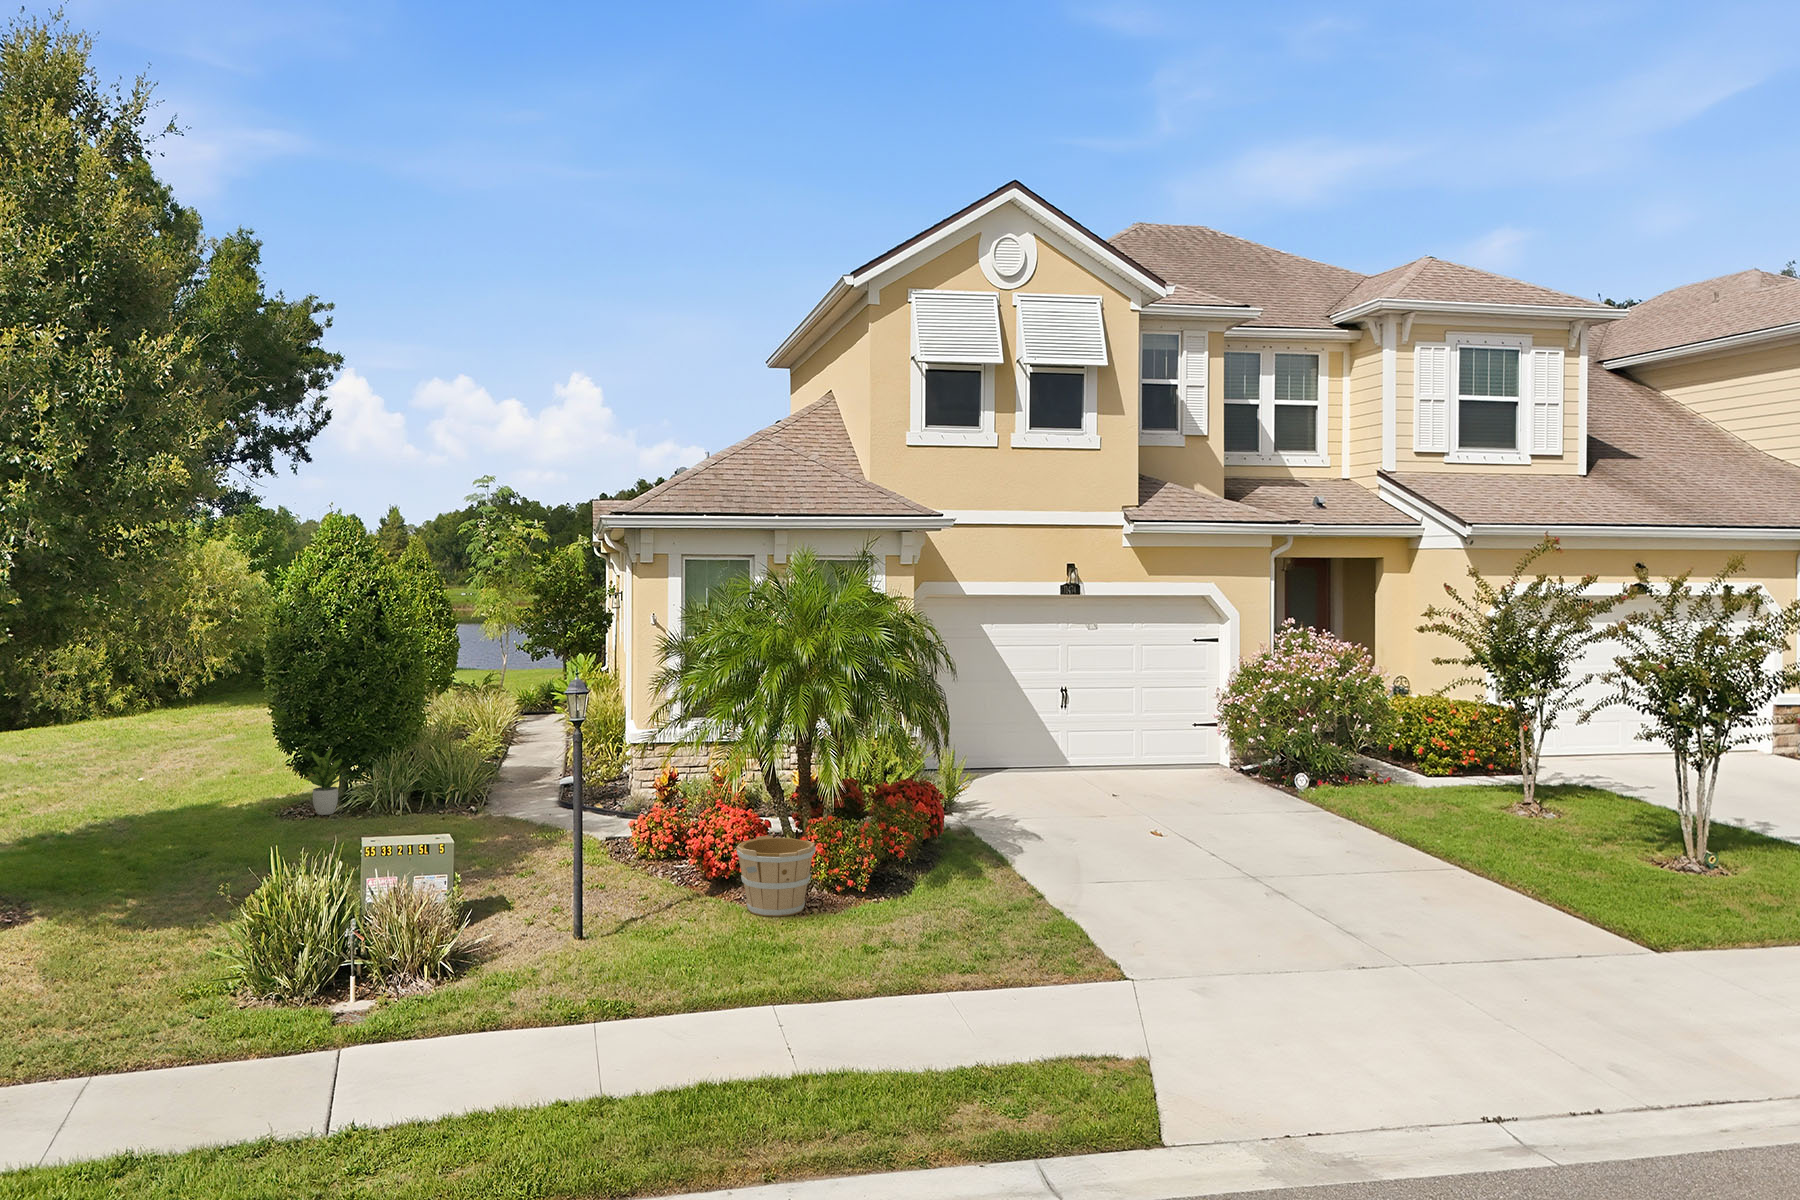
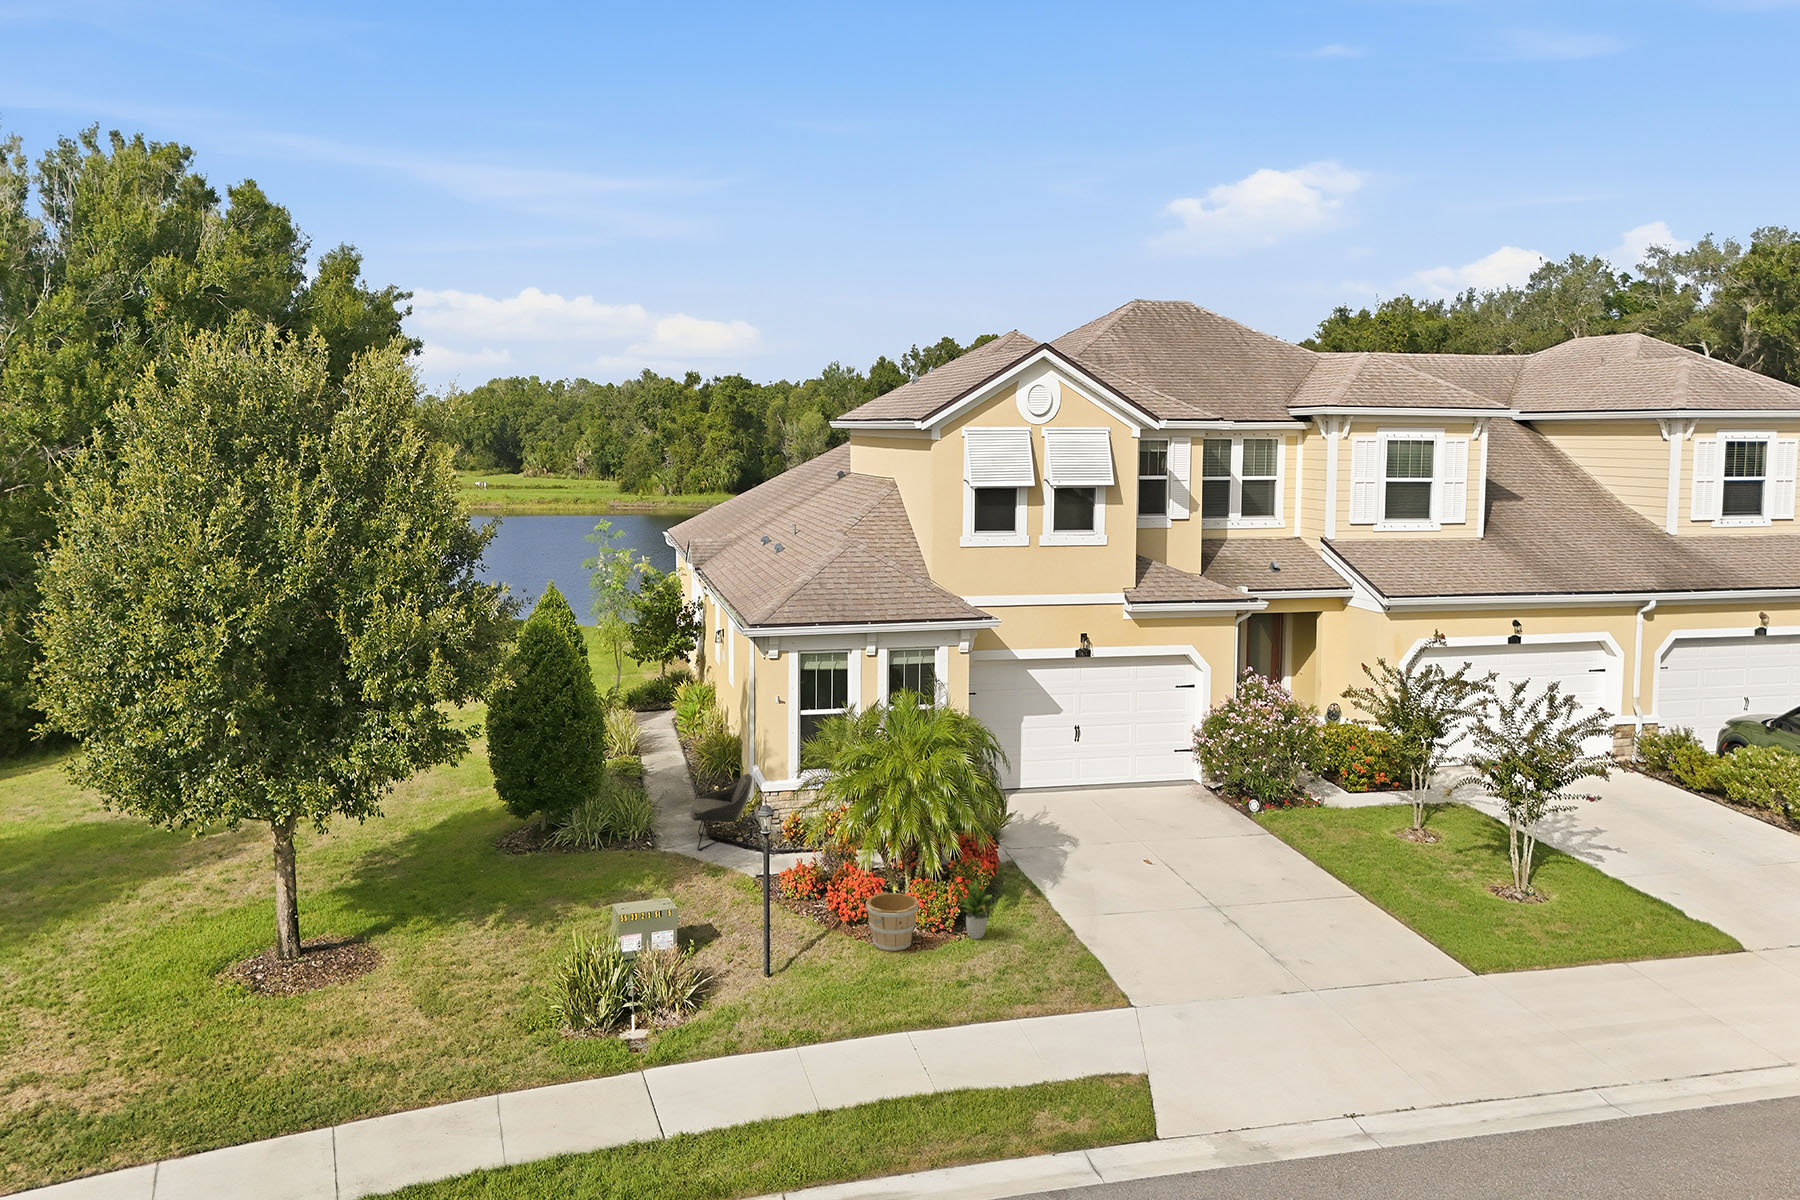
lounge chair: none [529,721,617,820] -> present [690,774,752,851]
potted plant: present [303,749,348,815] -> present [962,879,997,939]

